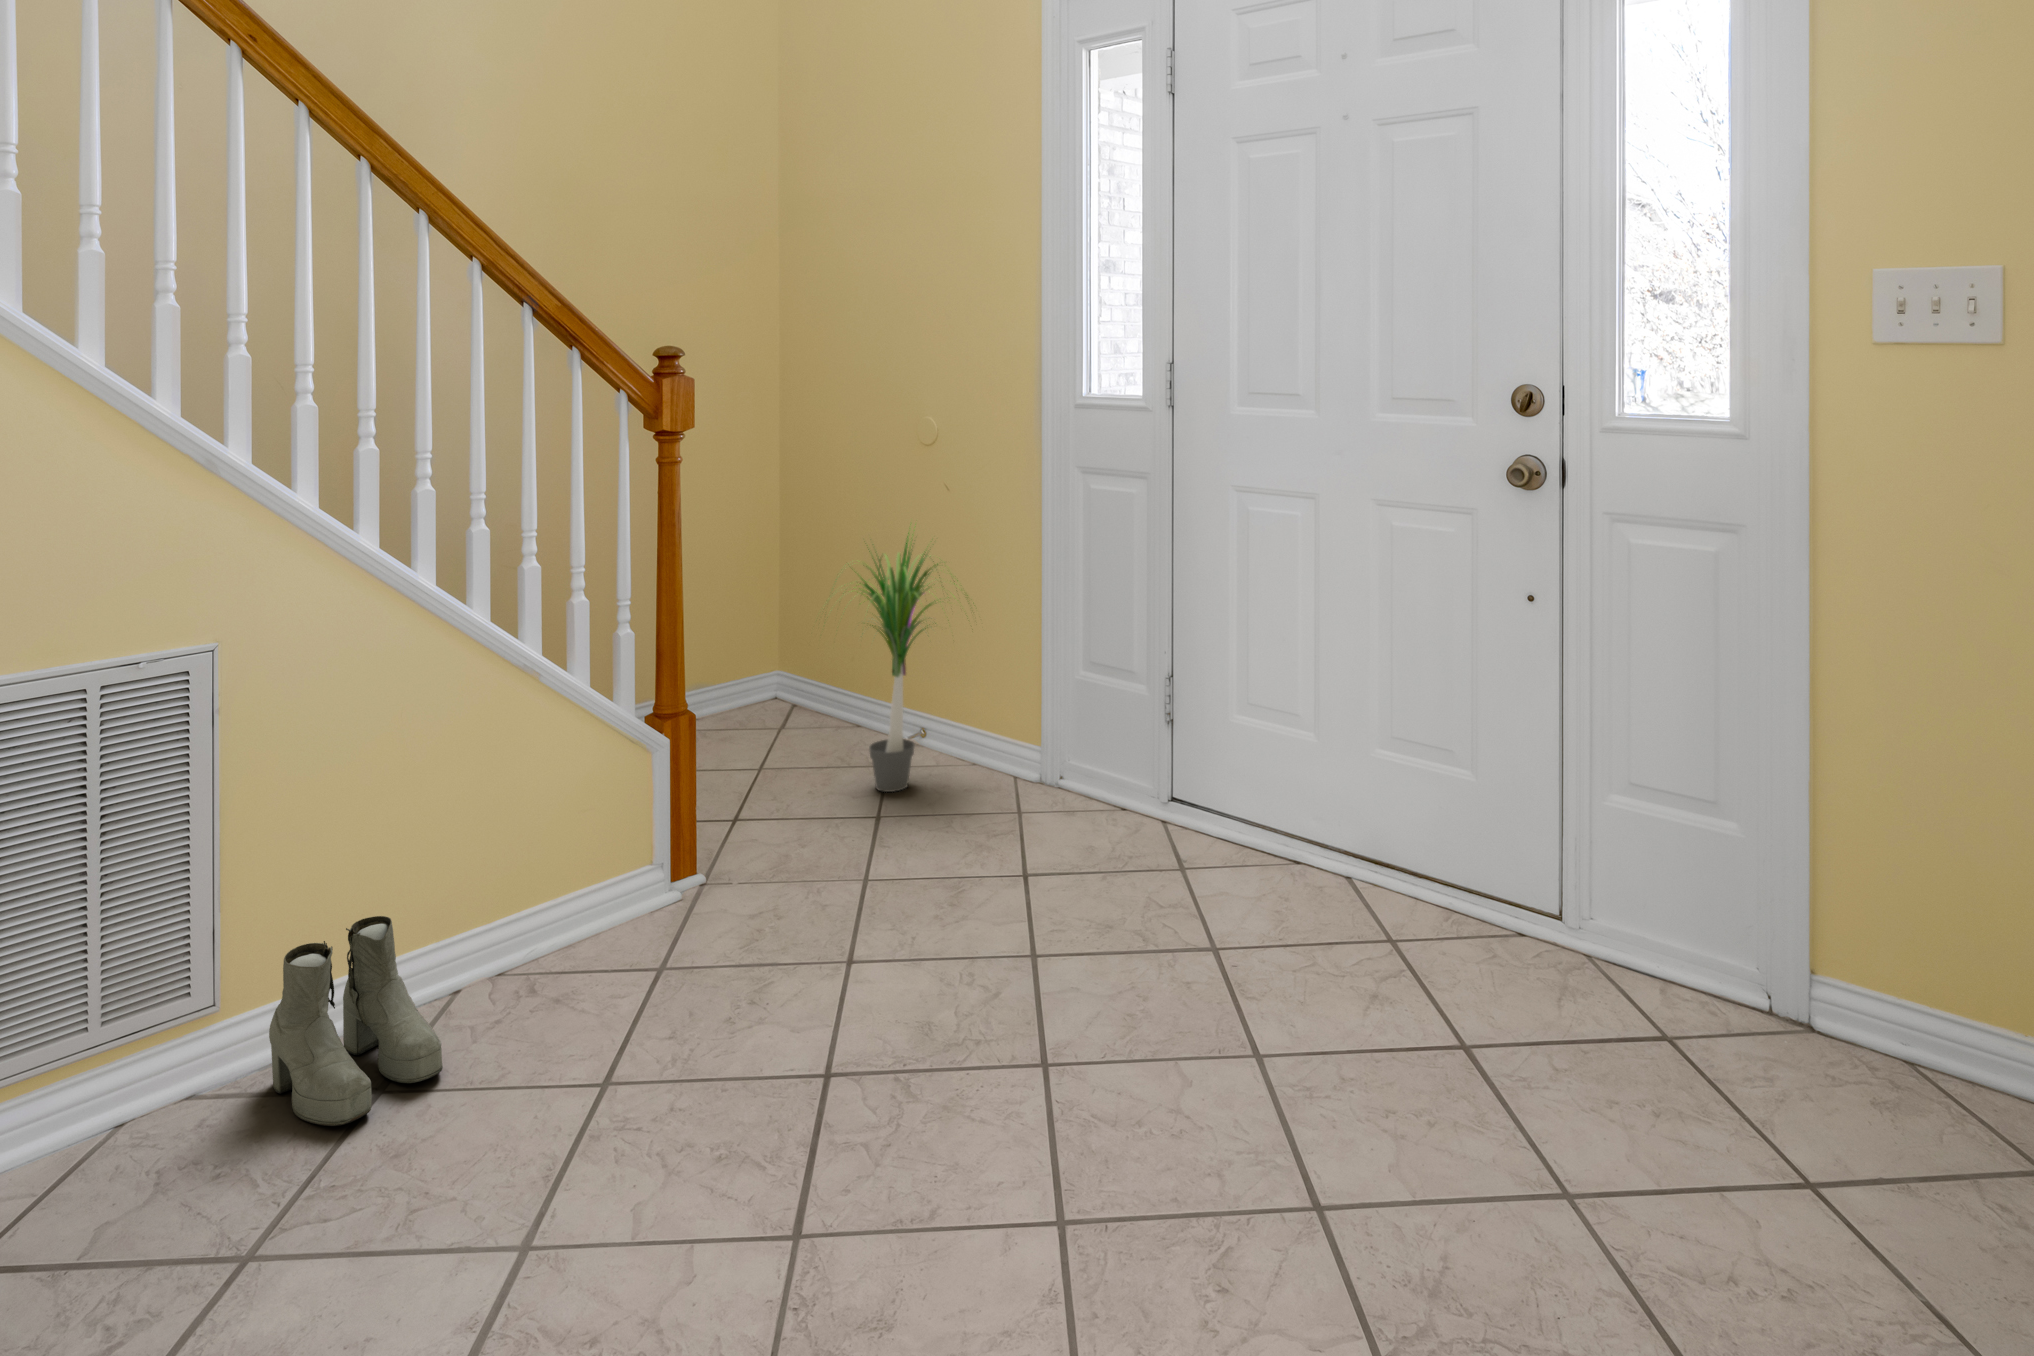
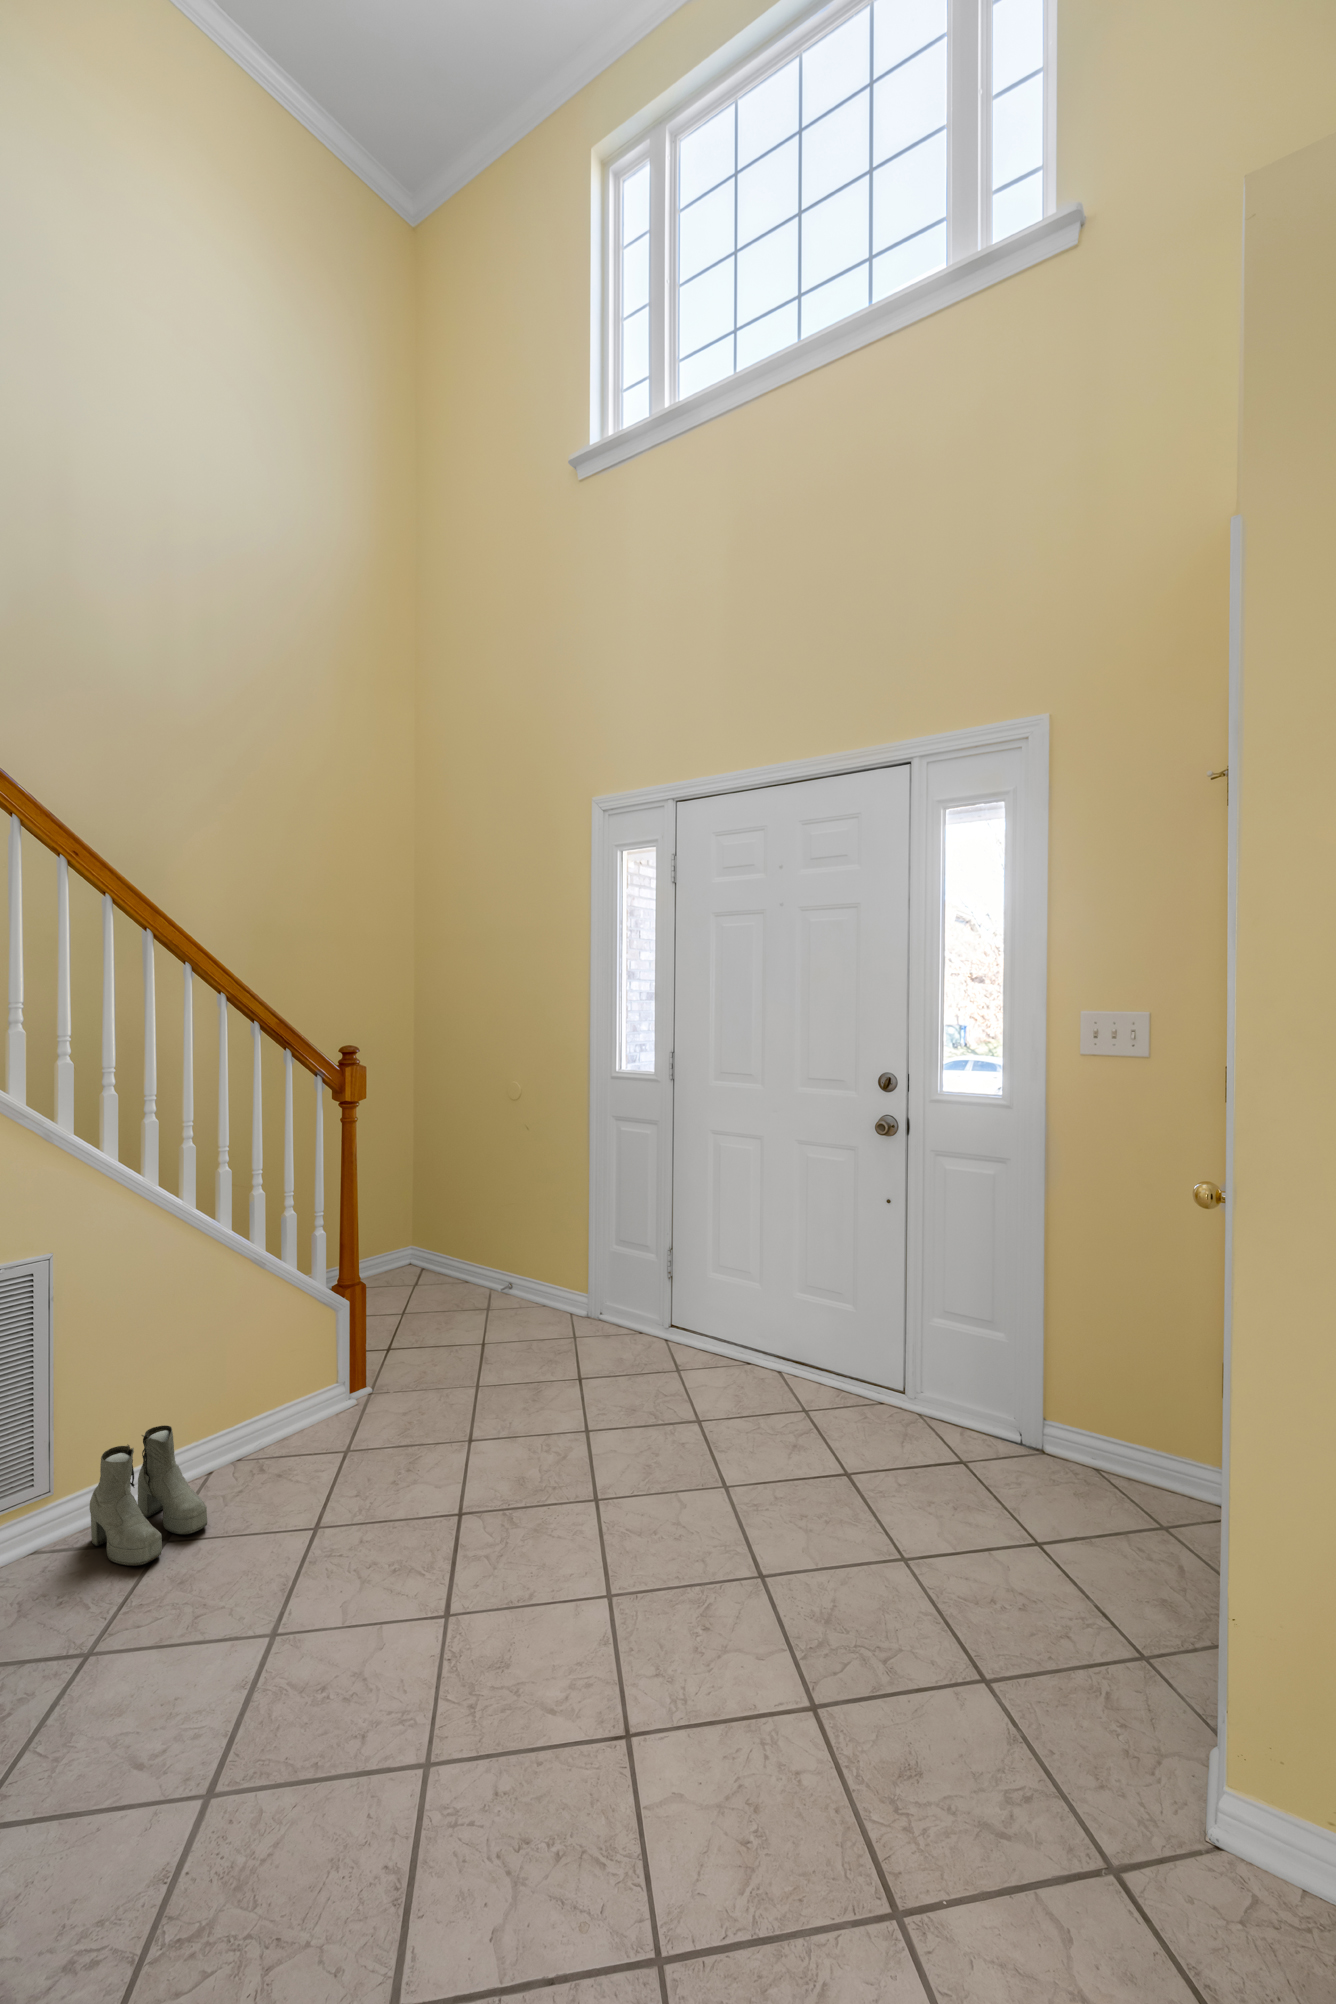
potted plant: present [827,533,968,792] -> none [438,1146,552,1324]

